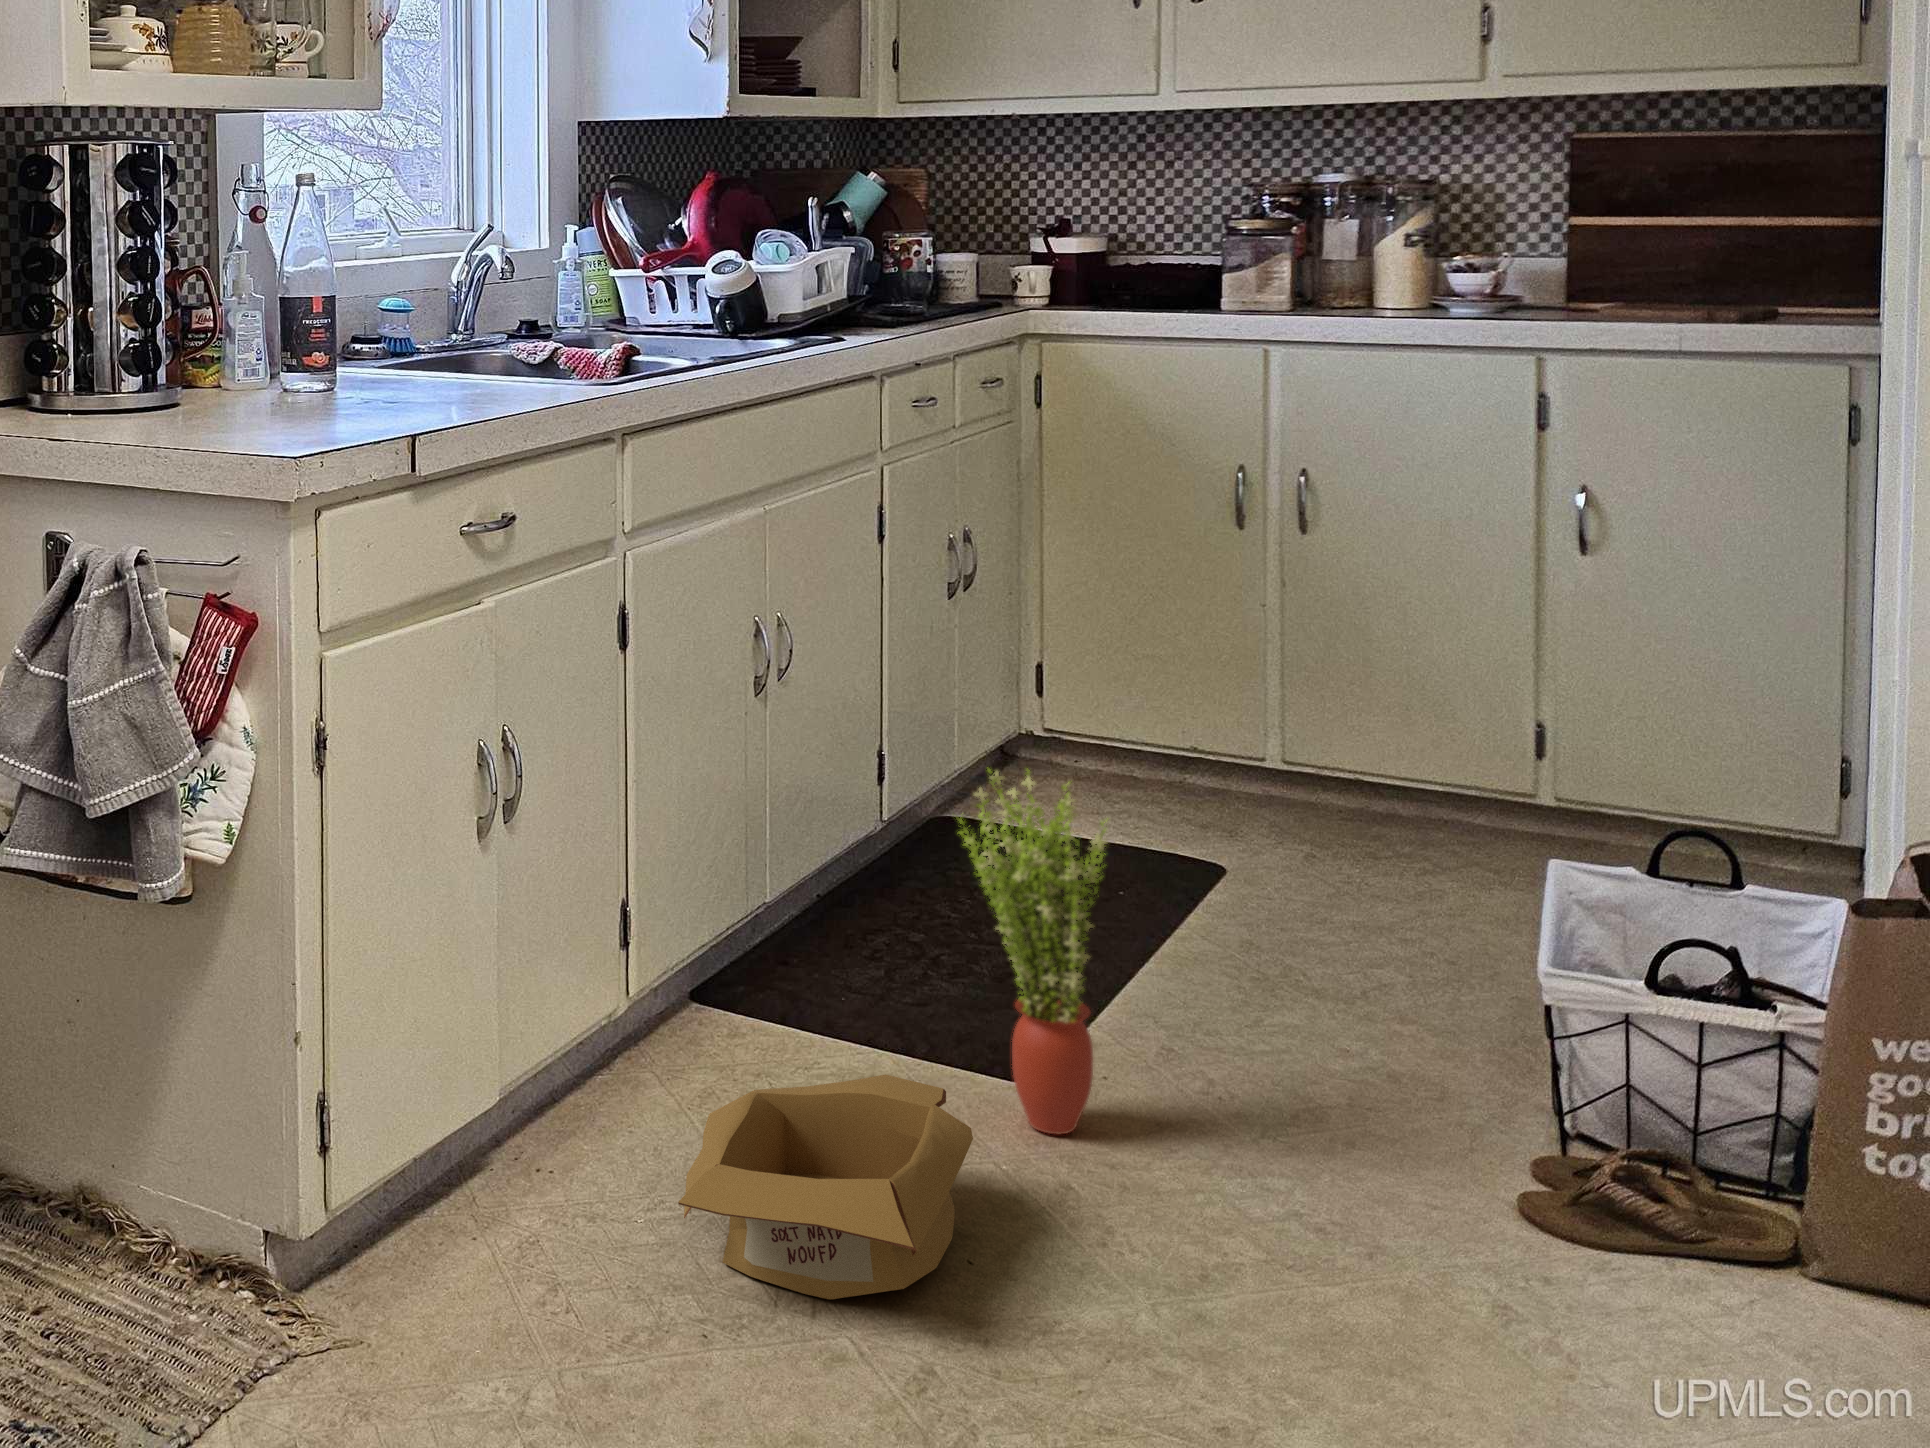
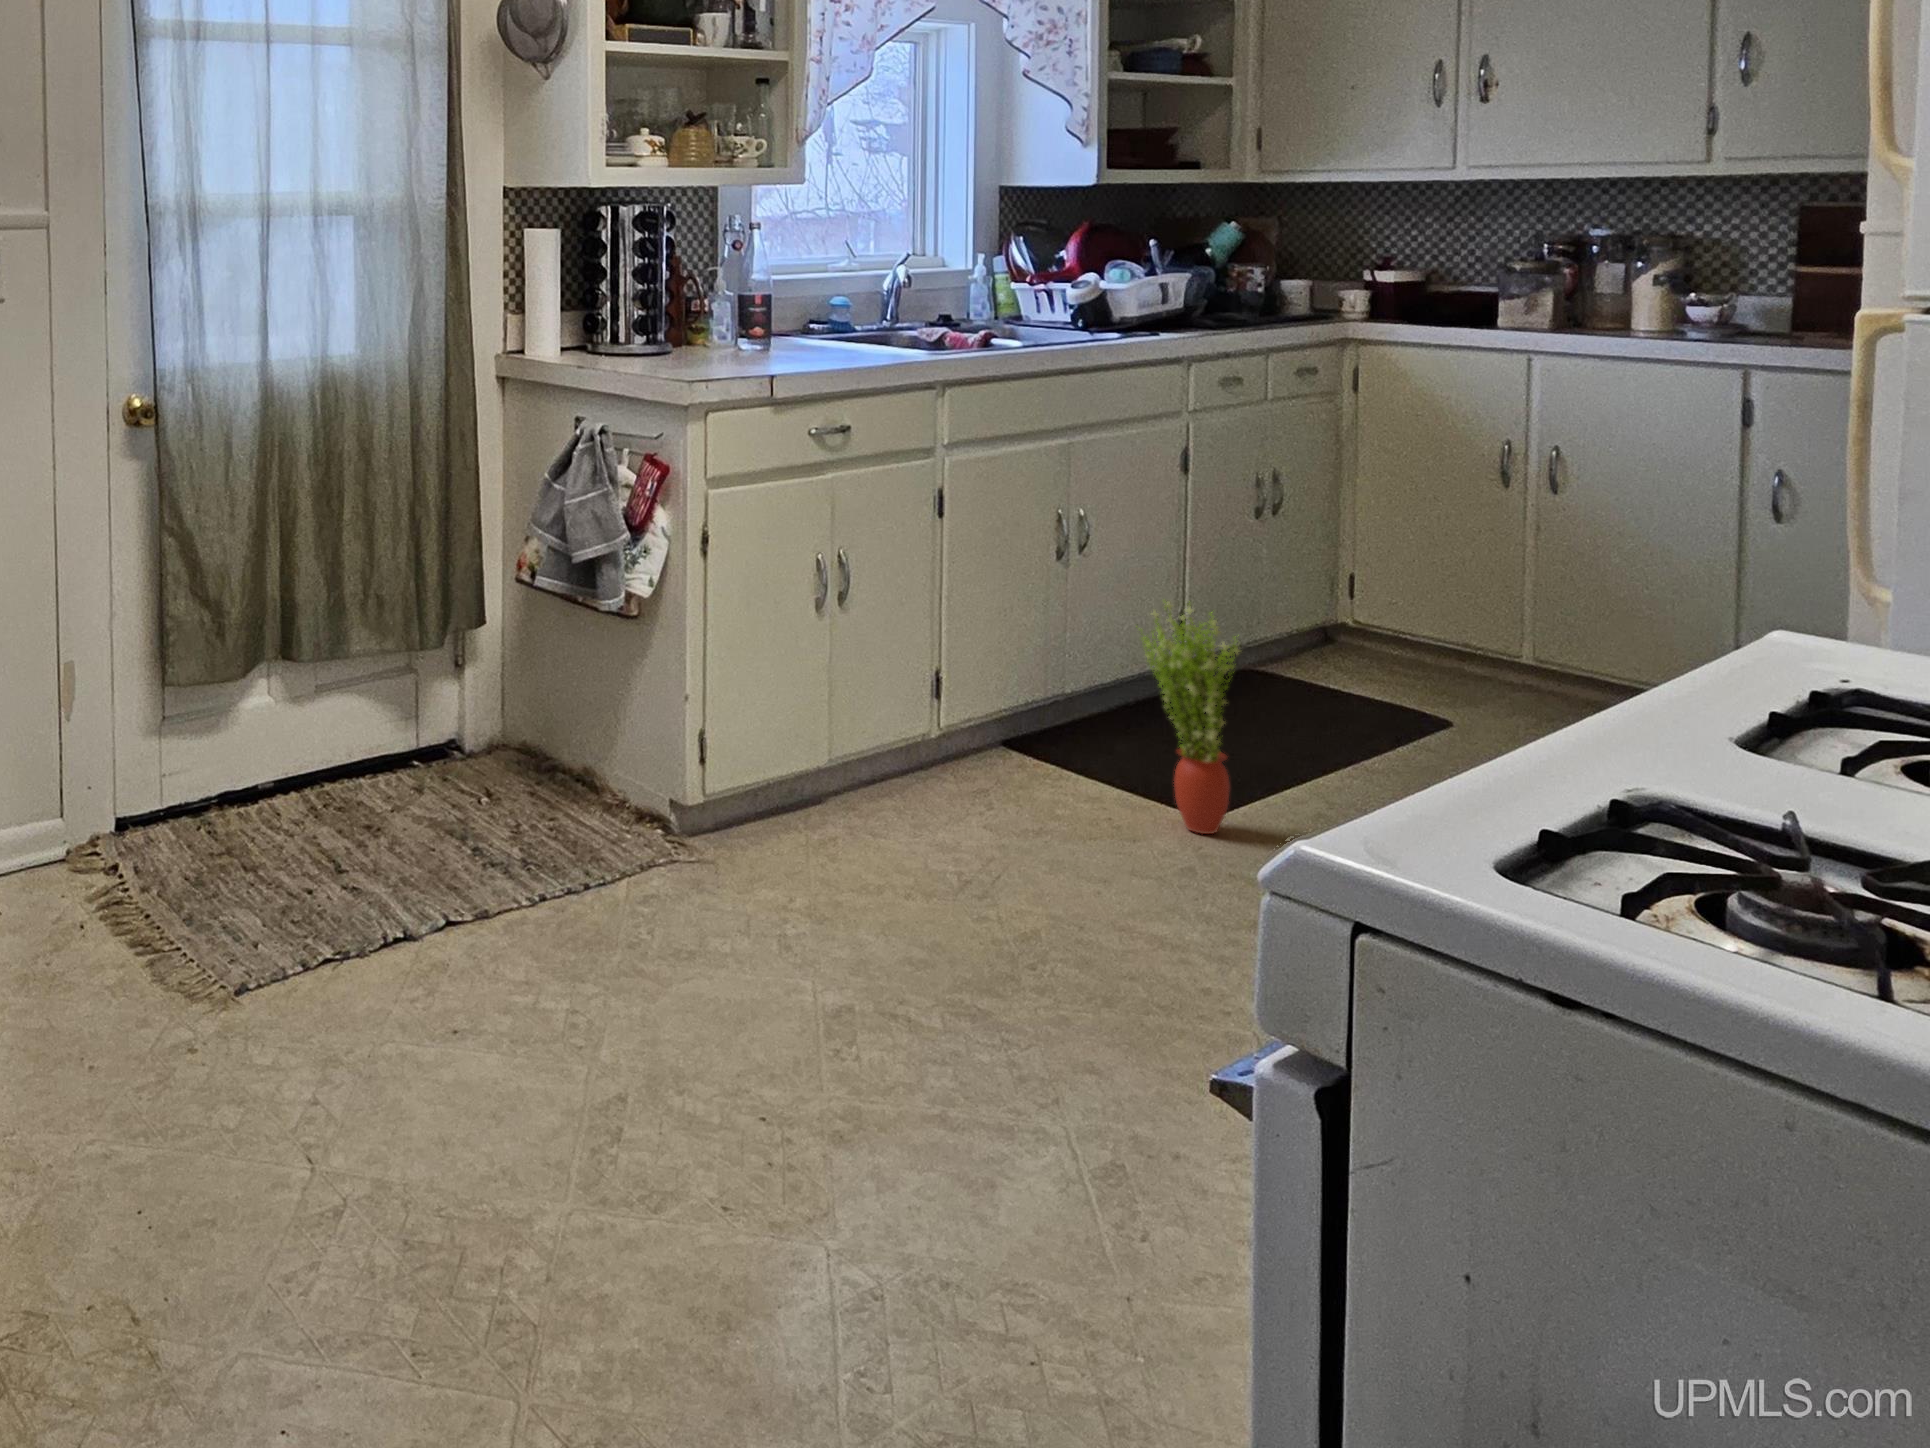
cardboard box: present [678,1075,973,1300] -> none [910,771,1114,877]

